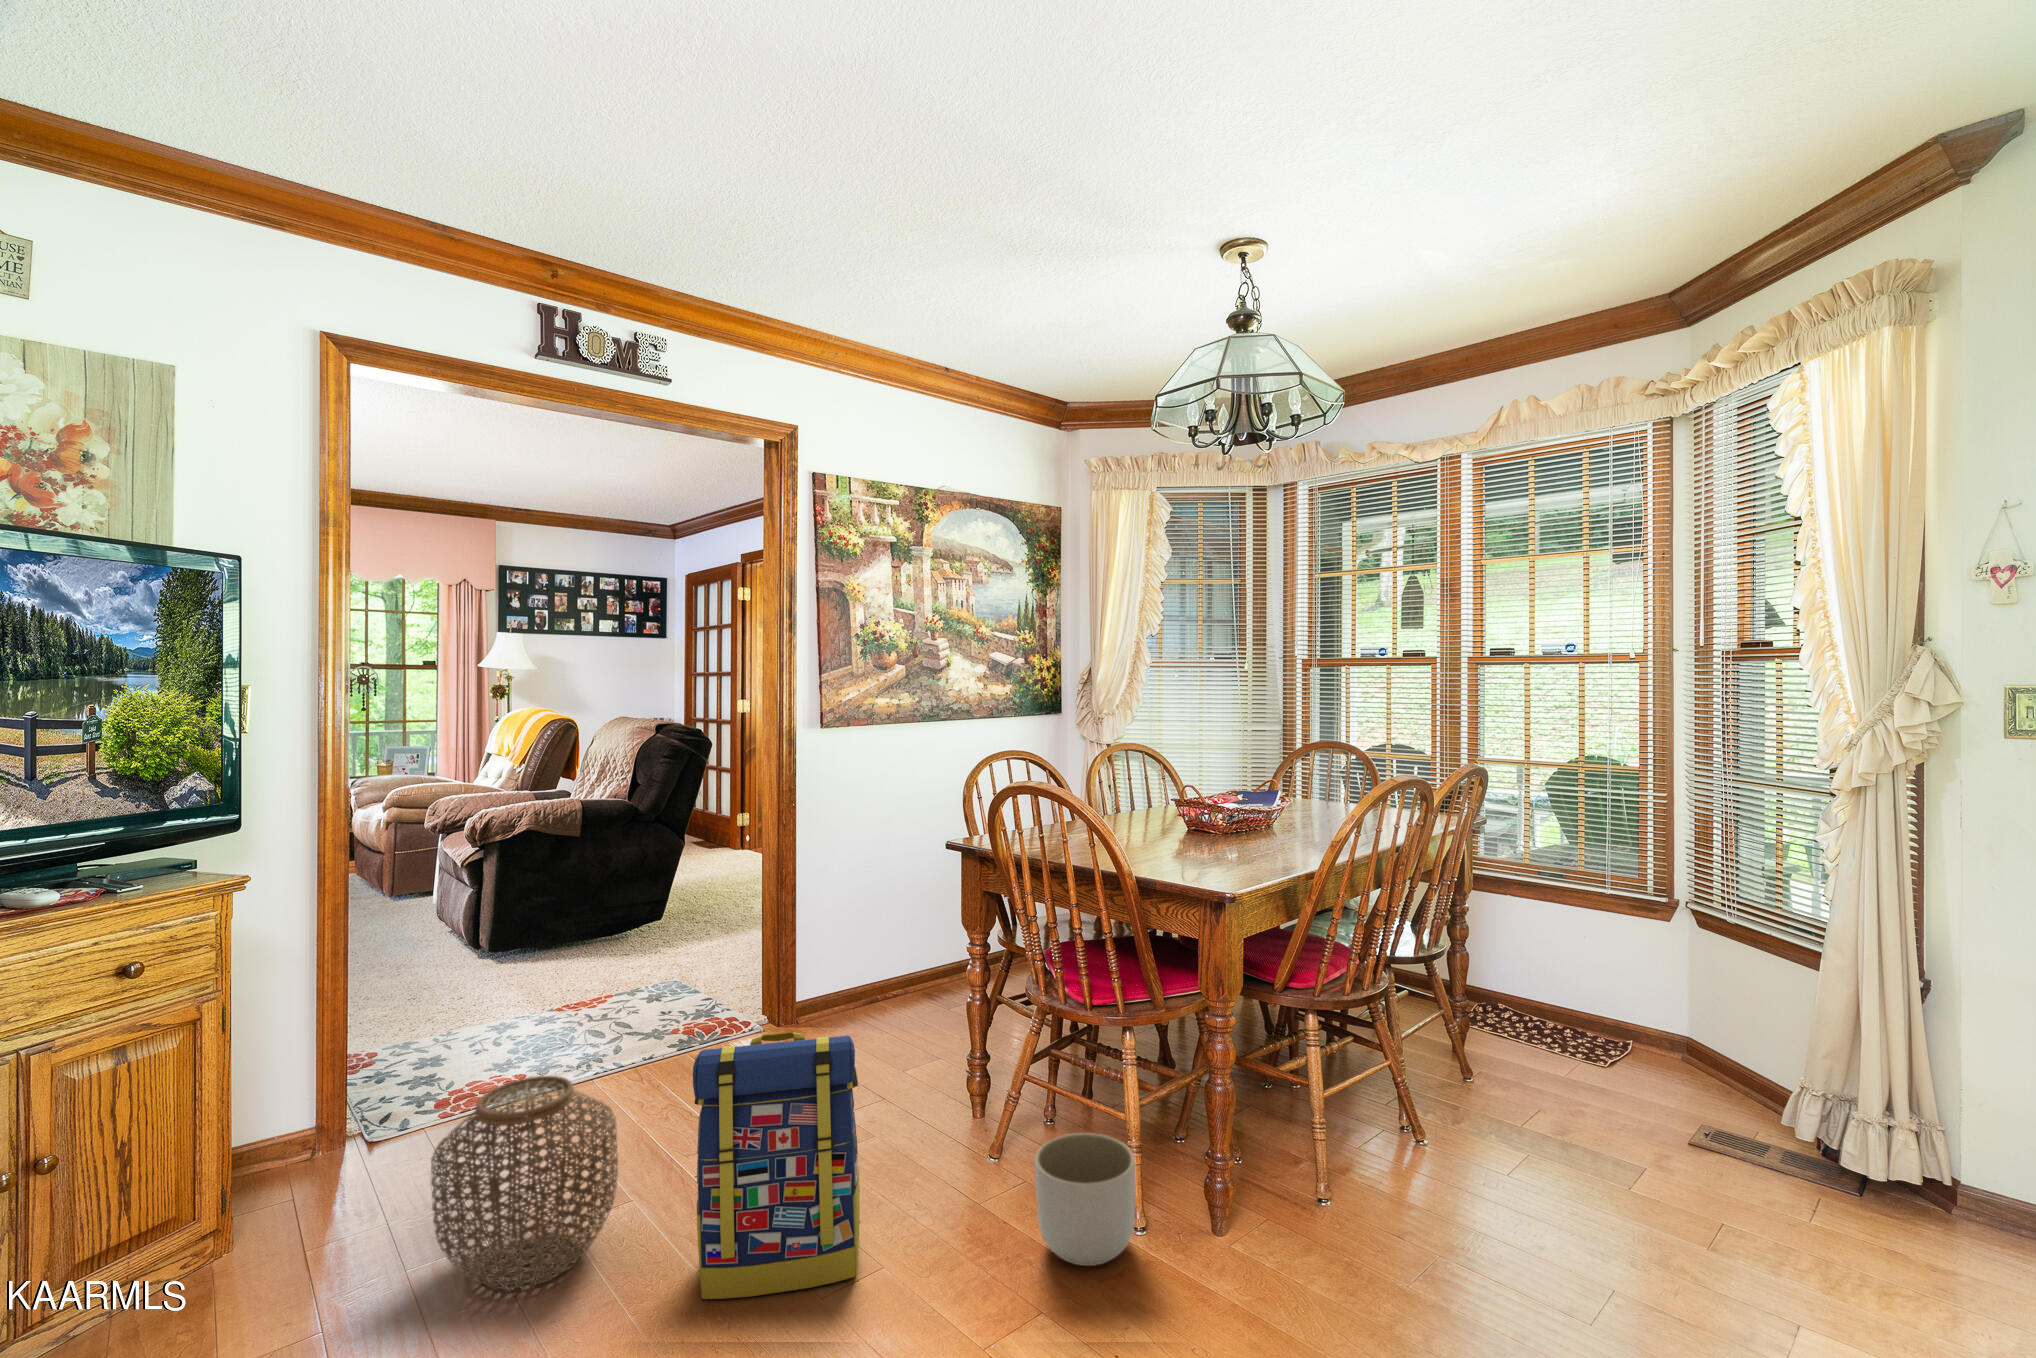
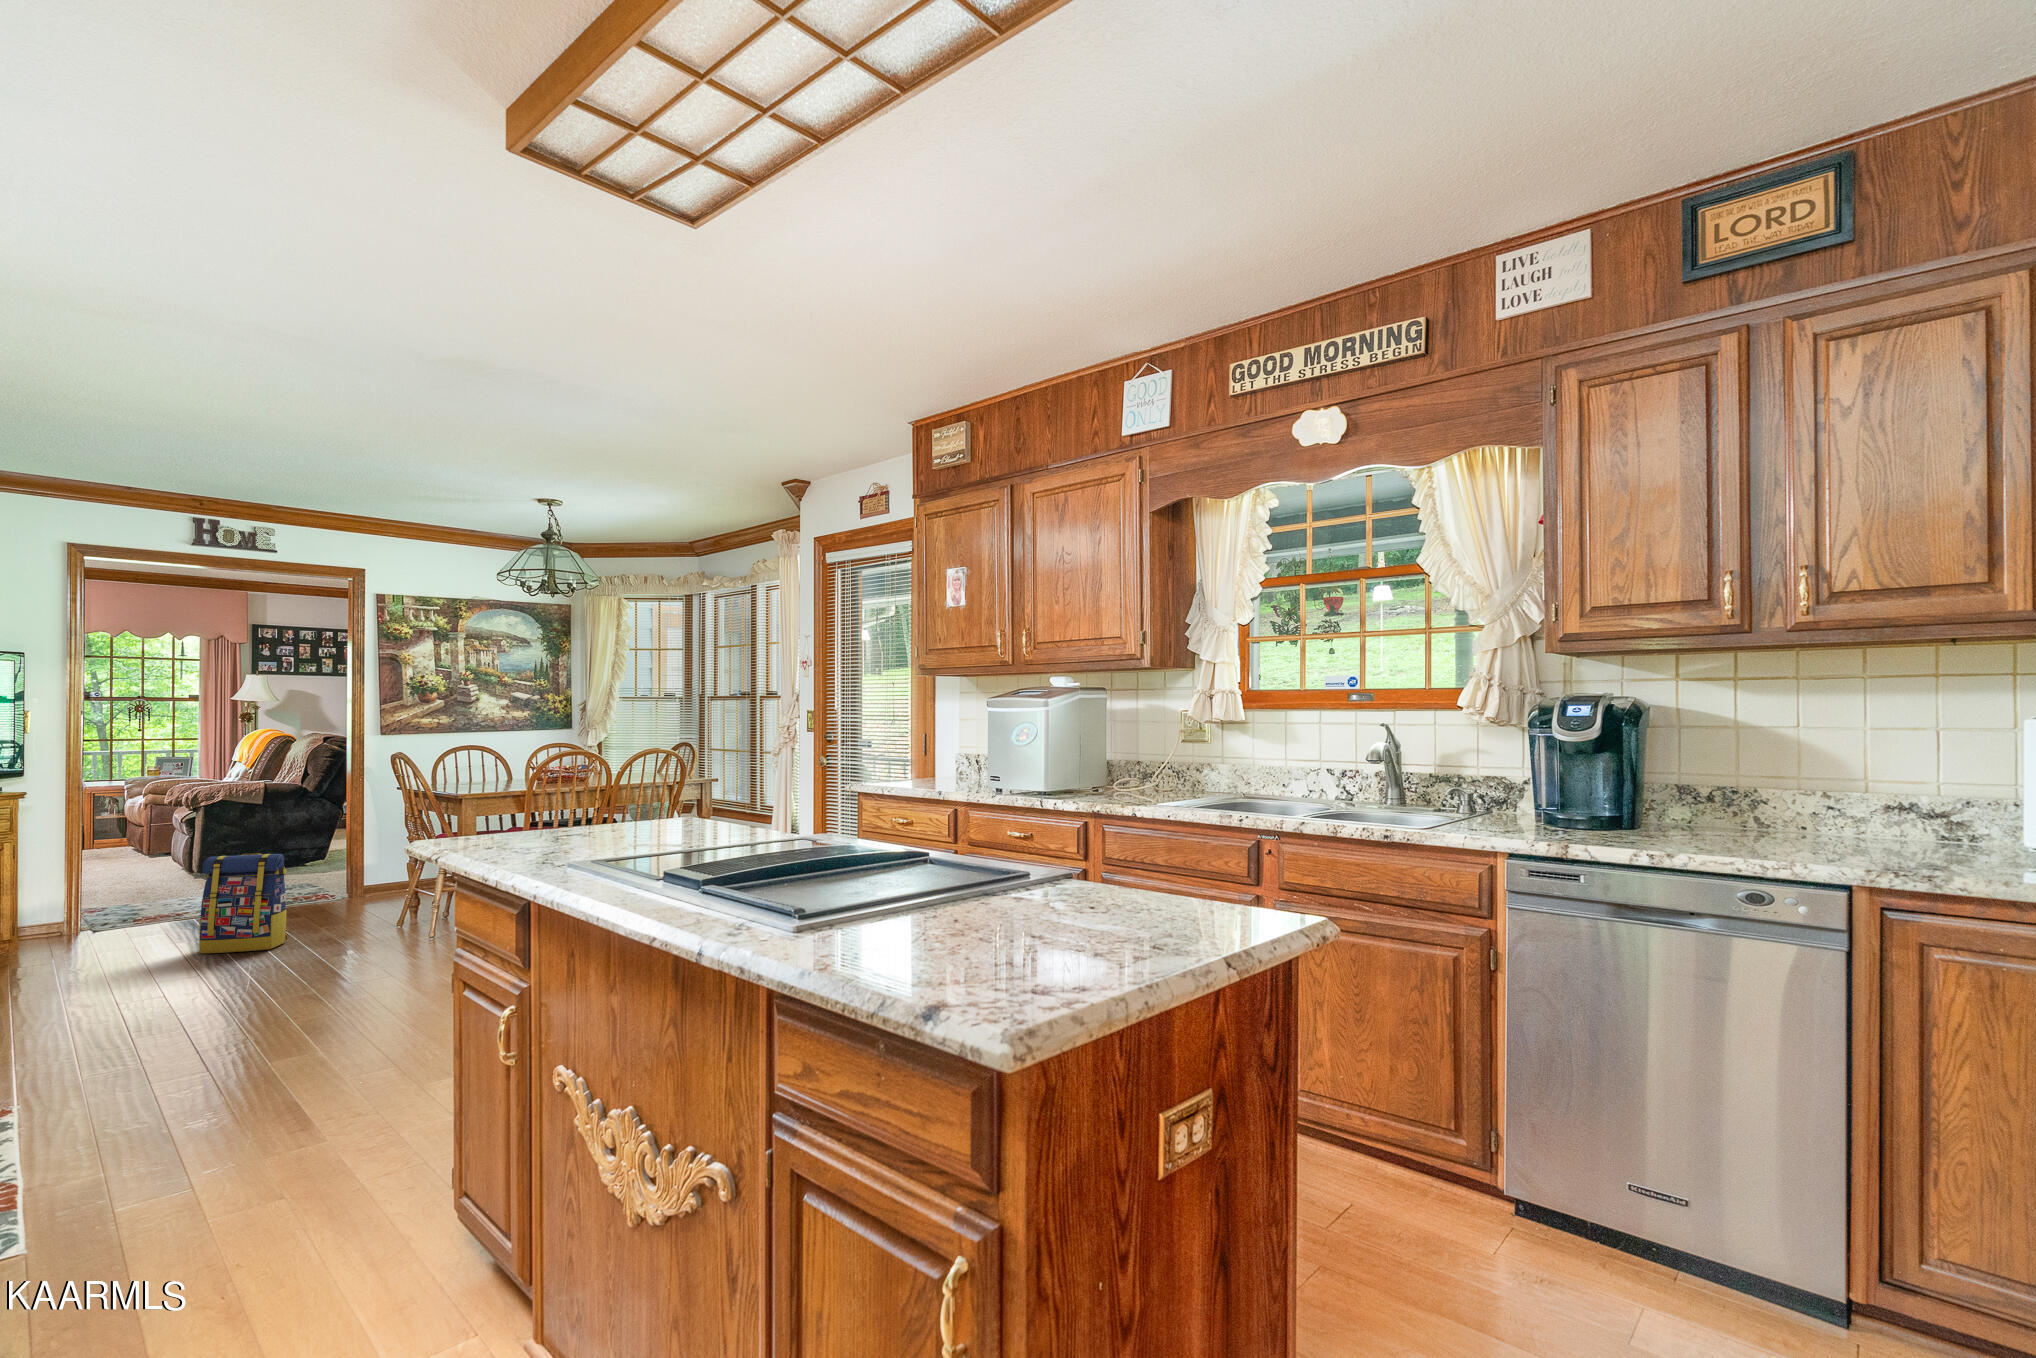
woven basket: present [431,1076,618,1289] -> none [88,873,181,953]
planter: present [1035,1133,1136,1266] -> none [356,902,406,947]

